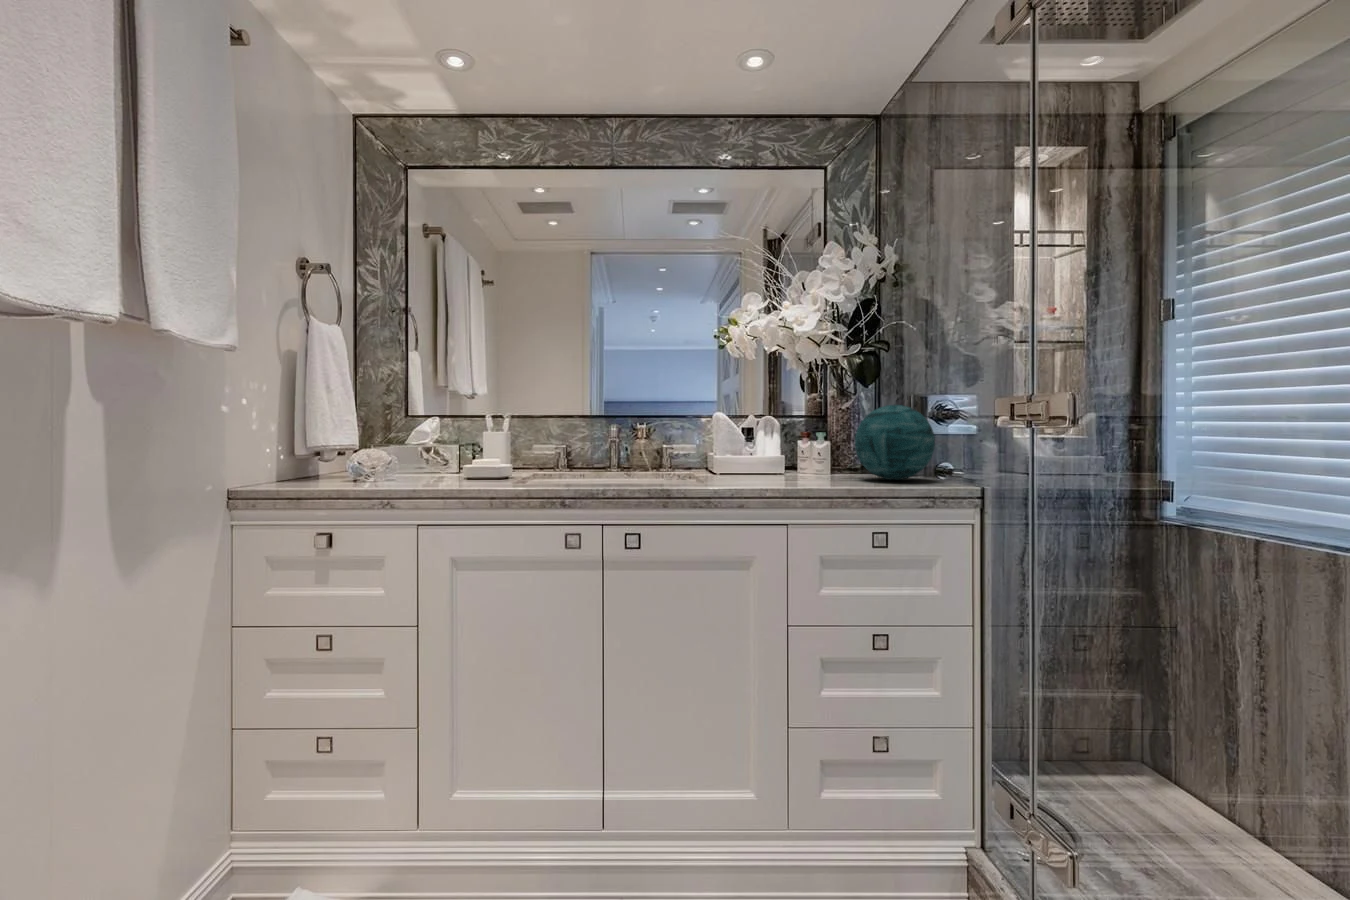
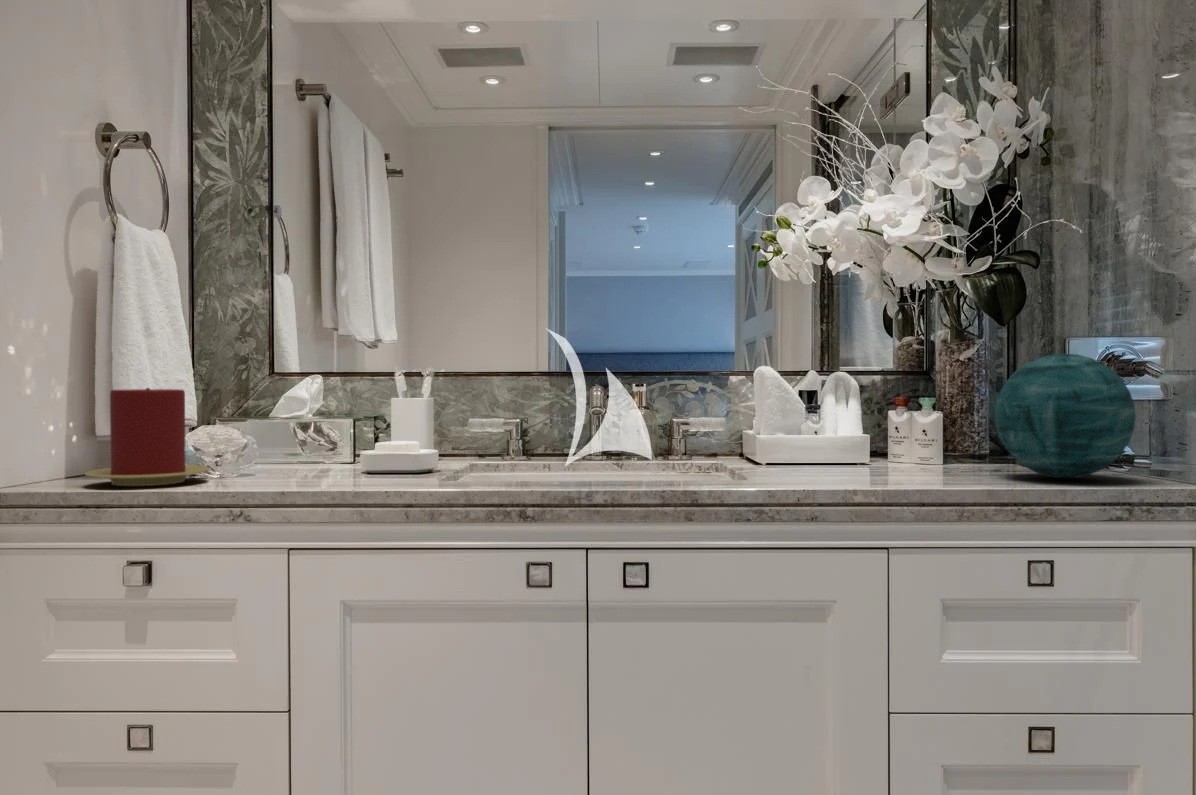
candle: none [285,426,366,487] -> present [85,388,209,486]

